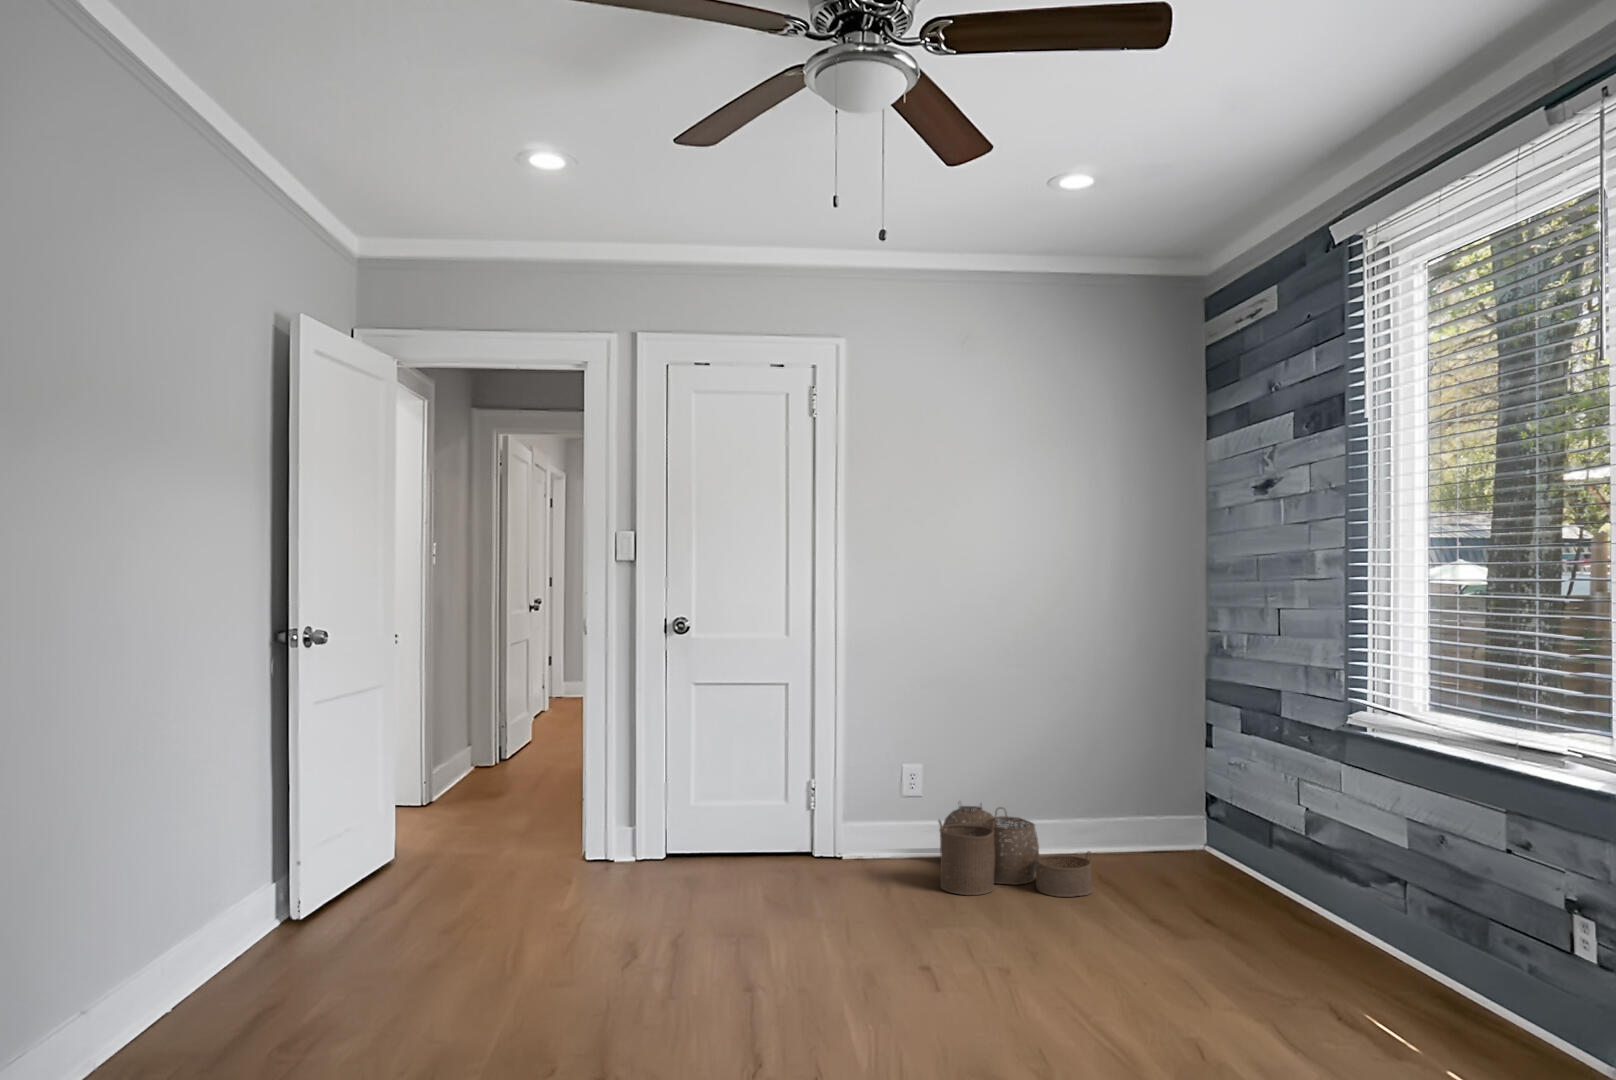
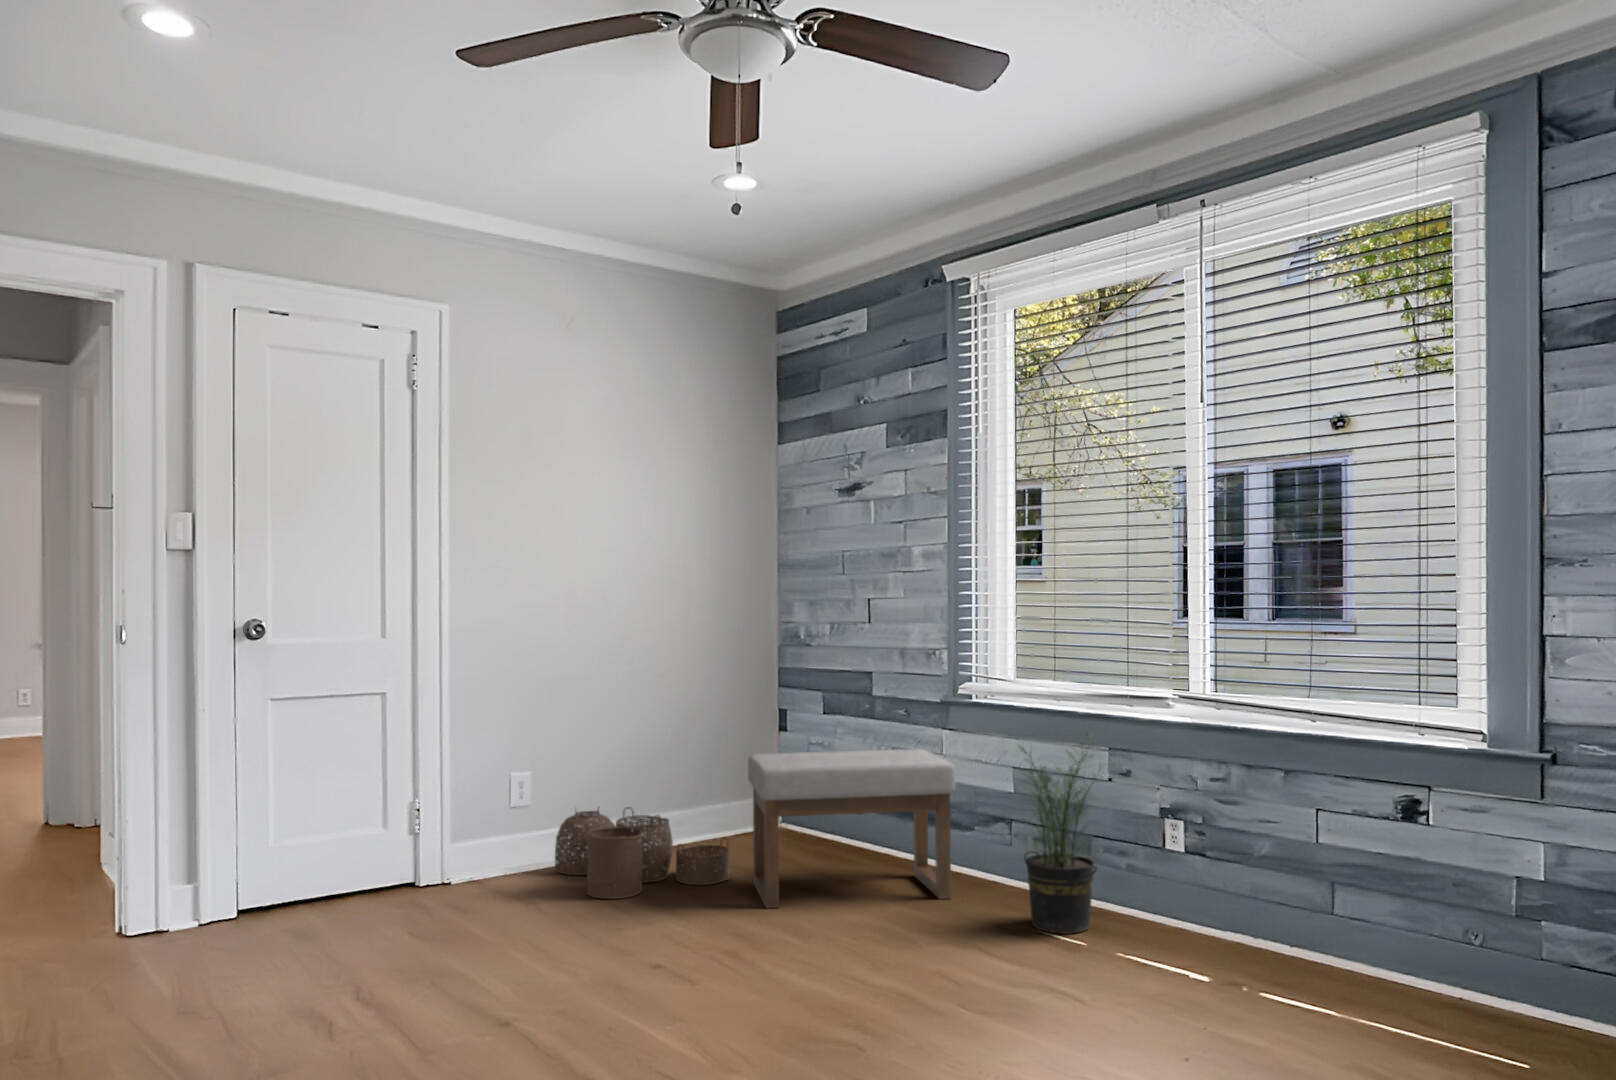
ottoman: none [1082,770,1314,962] -> present [748,749,955,908]
potted plant: none [1350,778,1485,1038] -> present [1019,735,1105,934]

